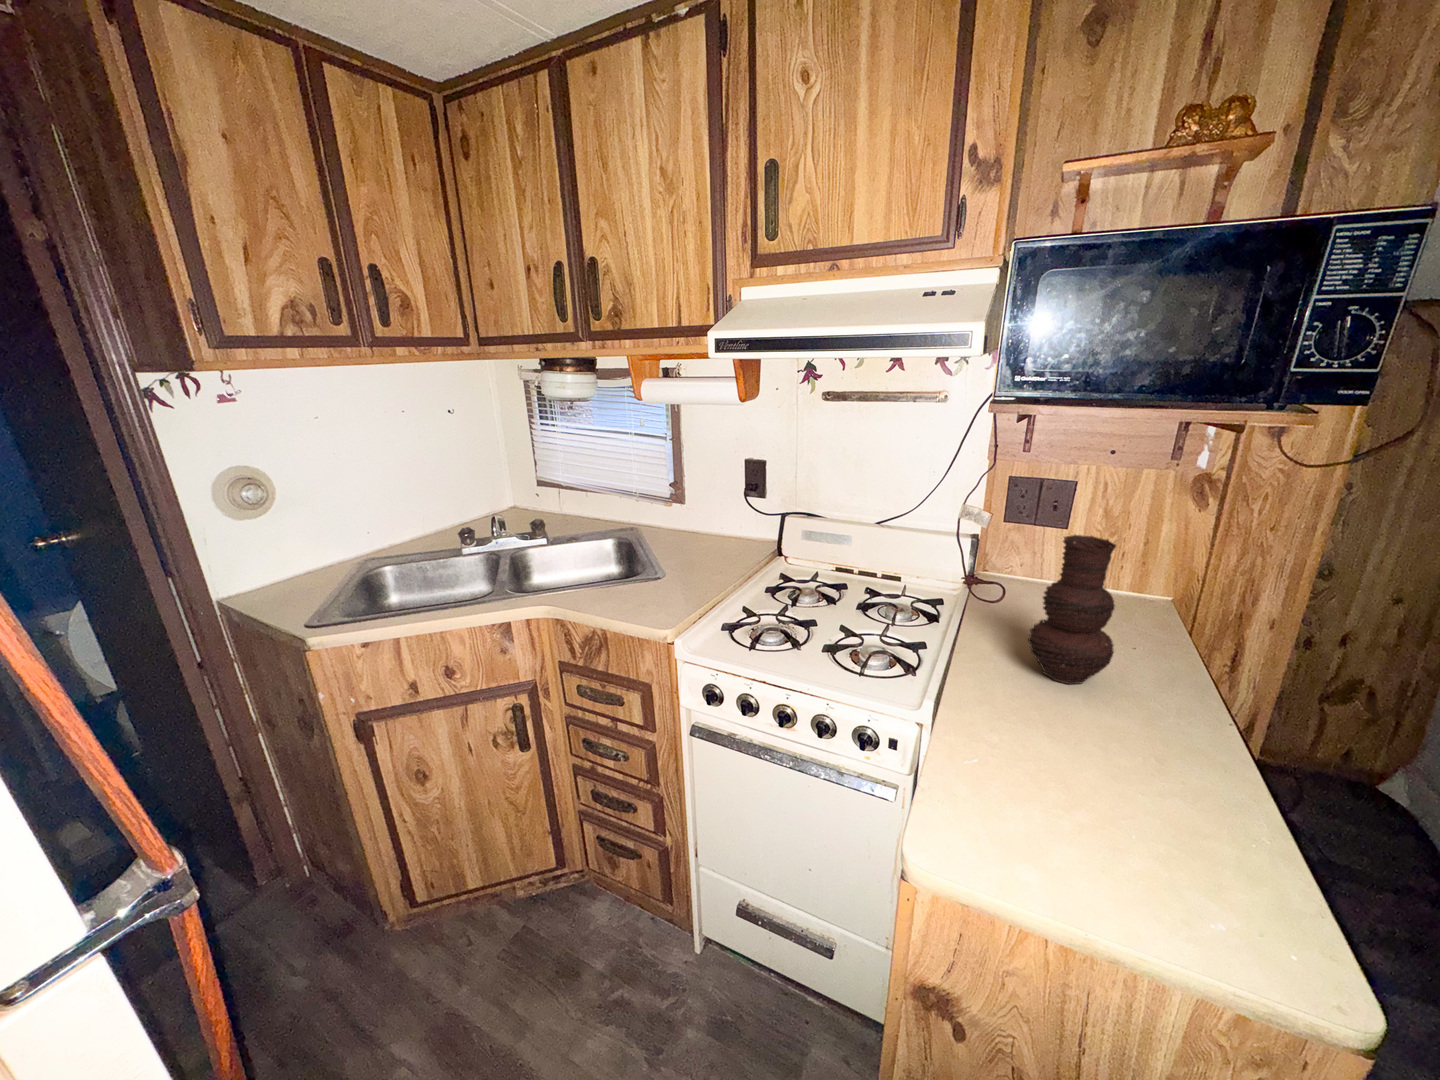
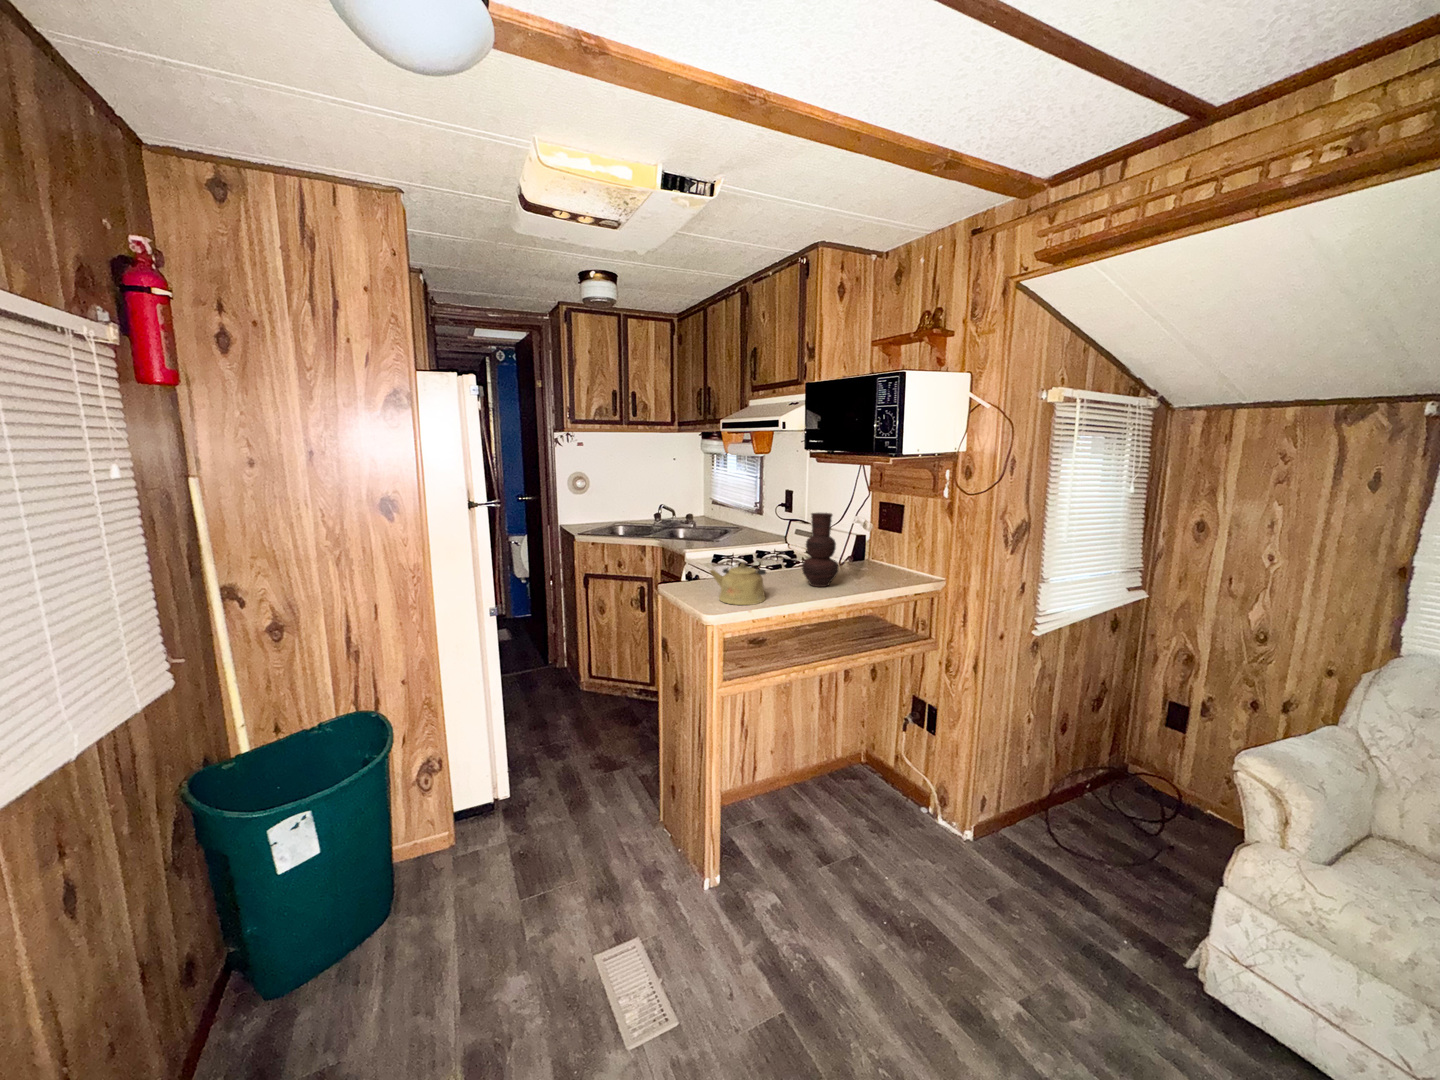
kettle: none [1008,706,1157,844] -> present [710,563,766,605]

